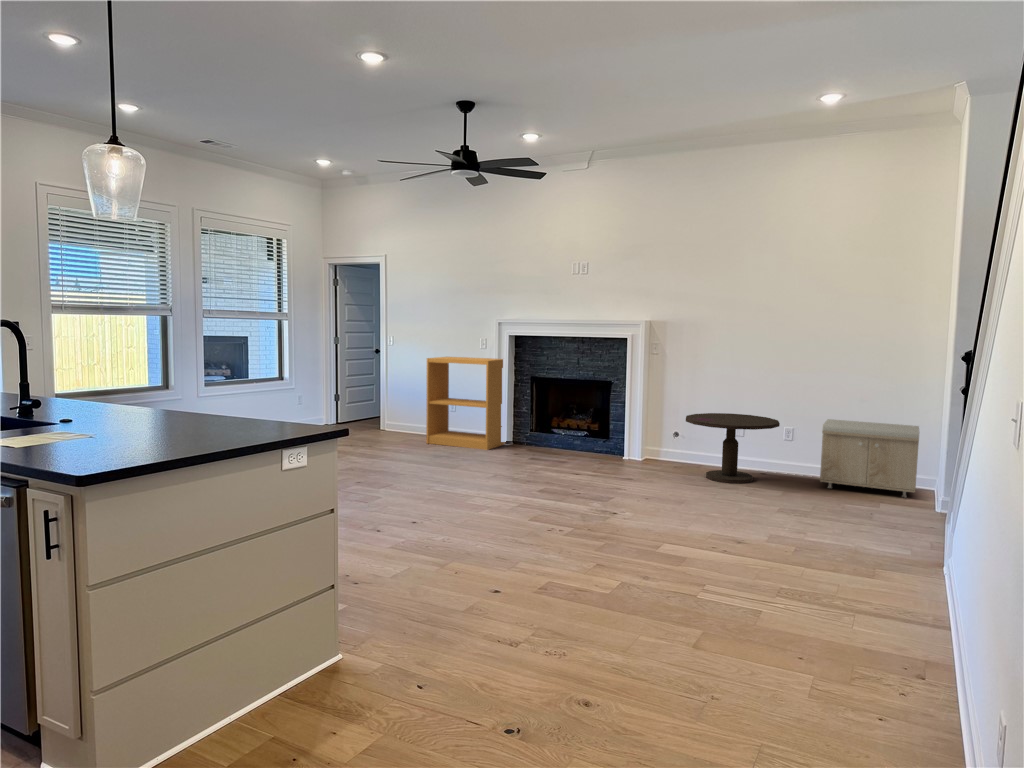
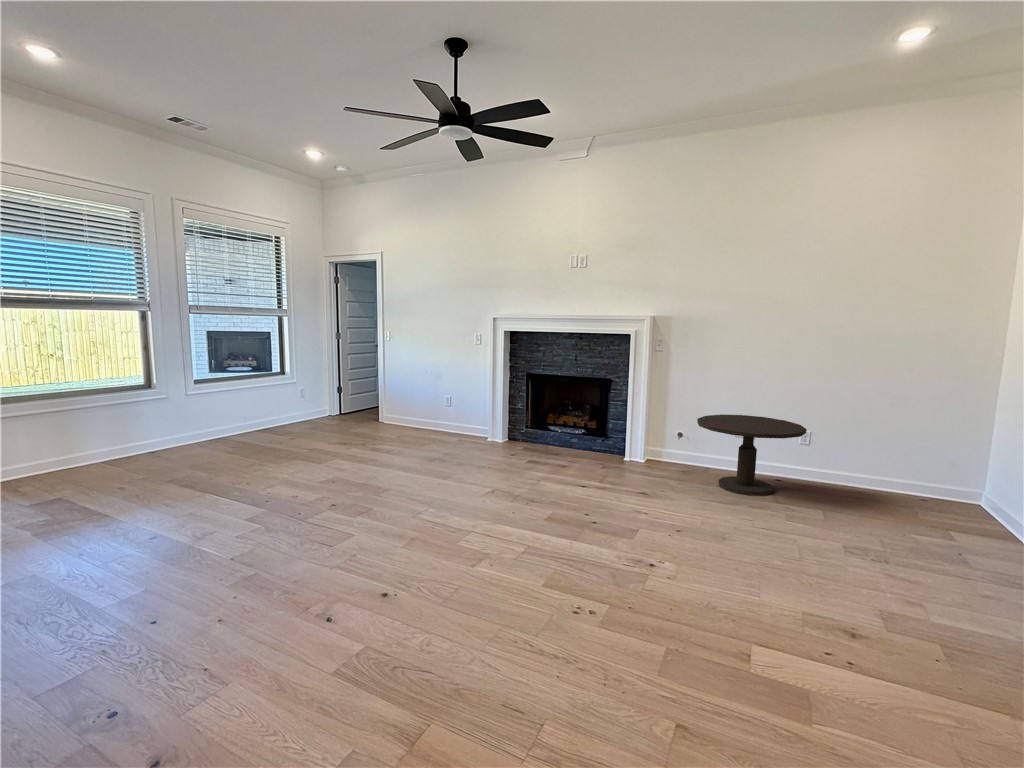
bookshelf: present [426,357,506,450] -> none [421,352,502,448]
storage bench: present [820,419,919,497] -> none [849,424,983,517]

